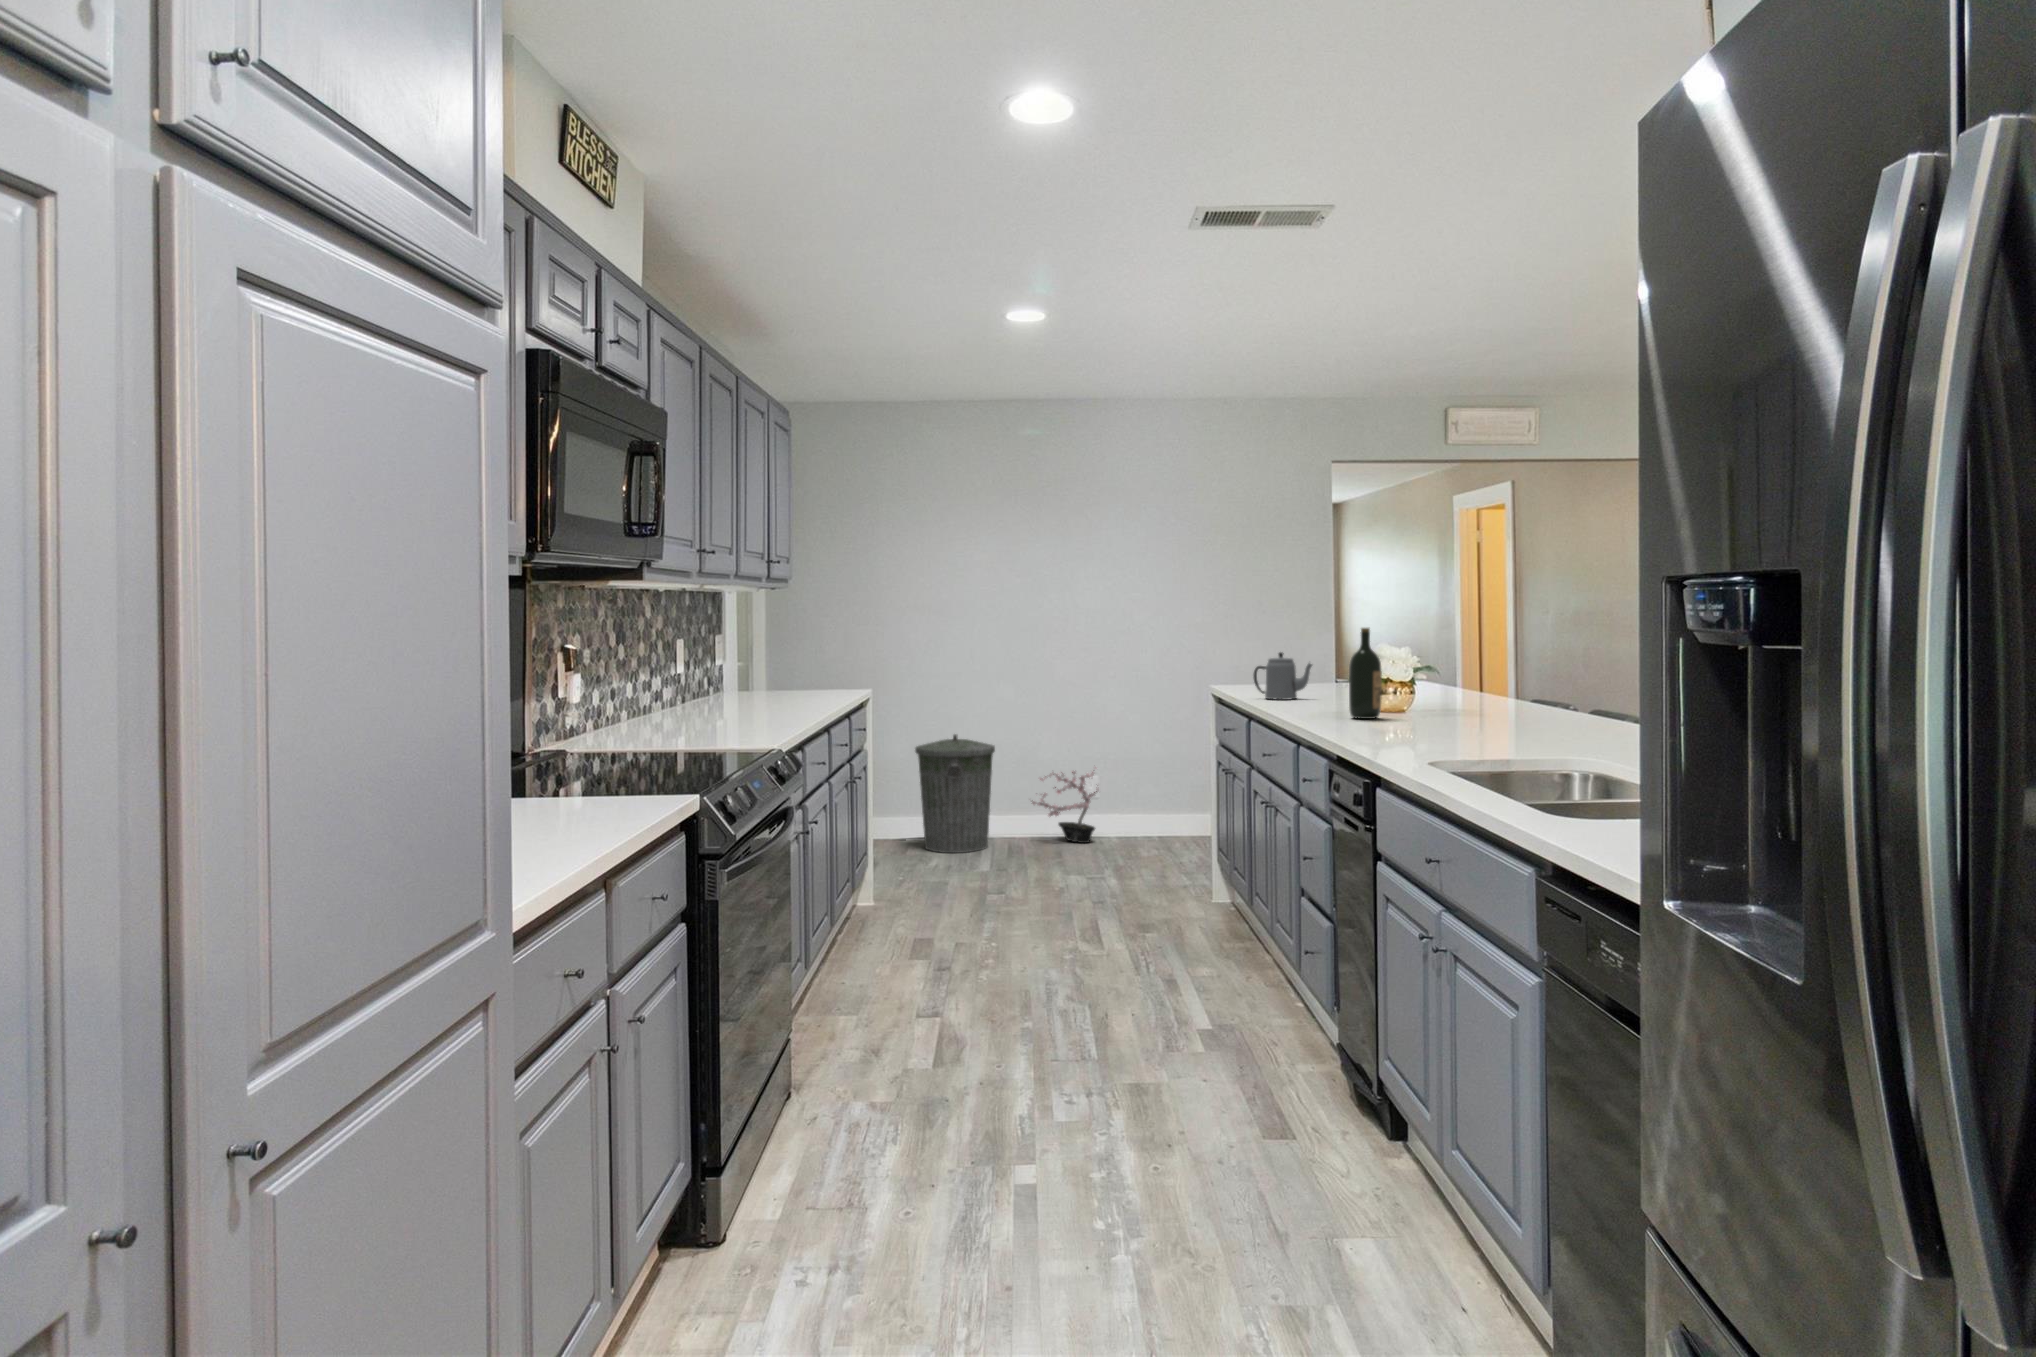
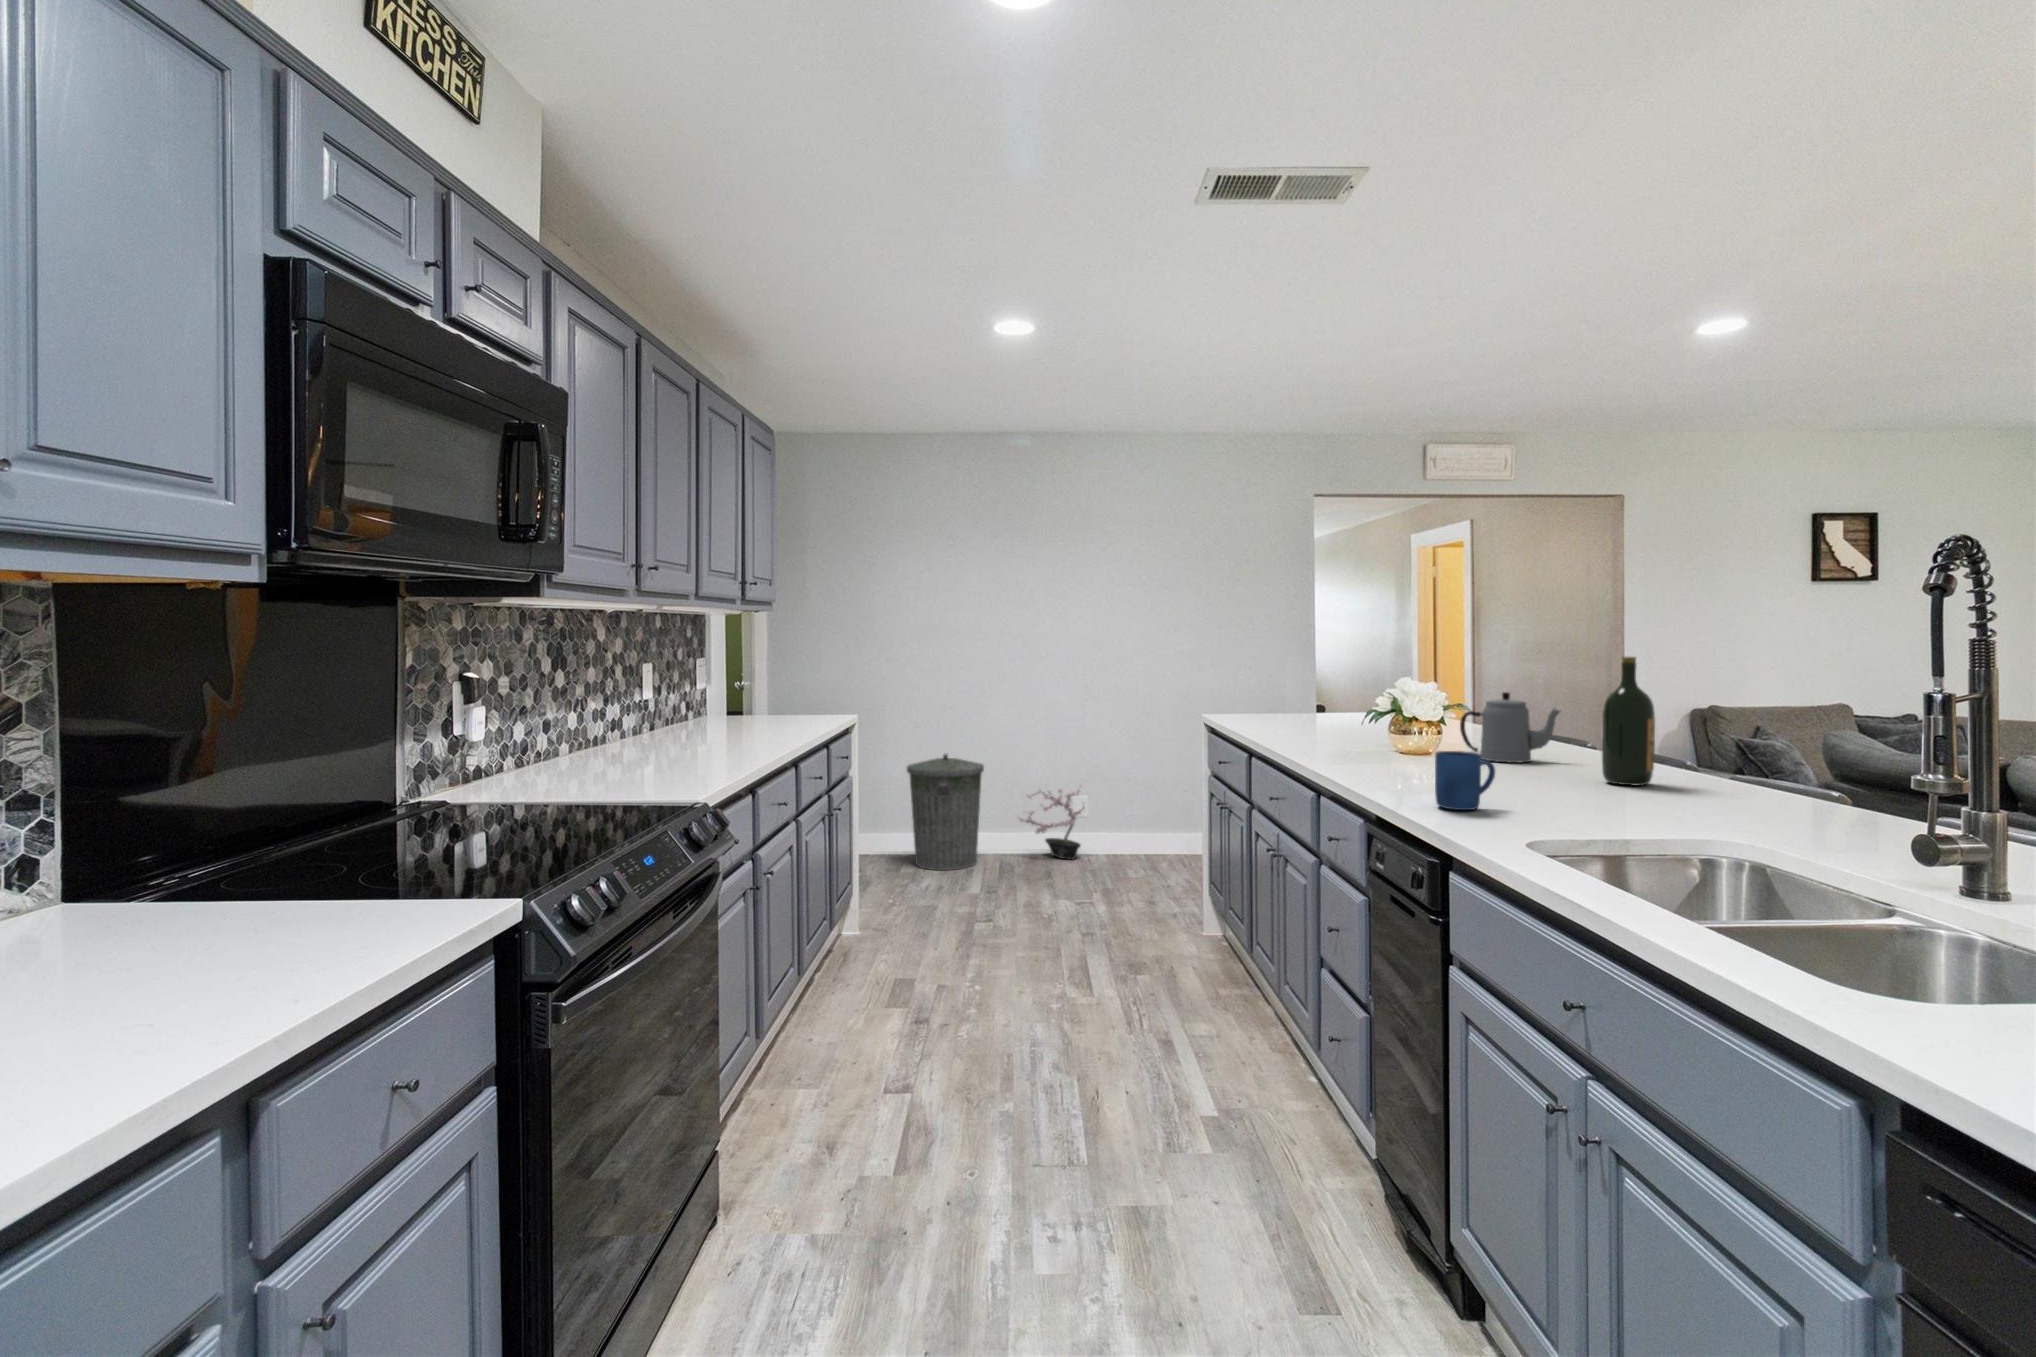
wine bottle: present [1349,628,1382,719] -> present [1602,657,1655,786]
teapot: present [1254,652,1312,700] -> present [1460,692,1560,763]
mug: none [1377,702,1424,747] -> present [1435,751,1495,810]

